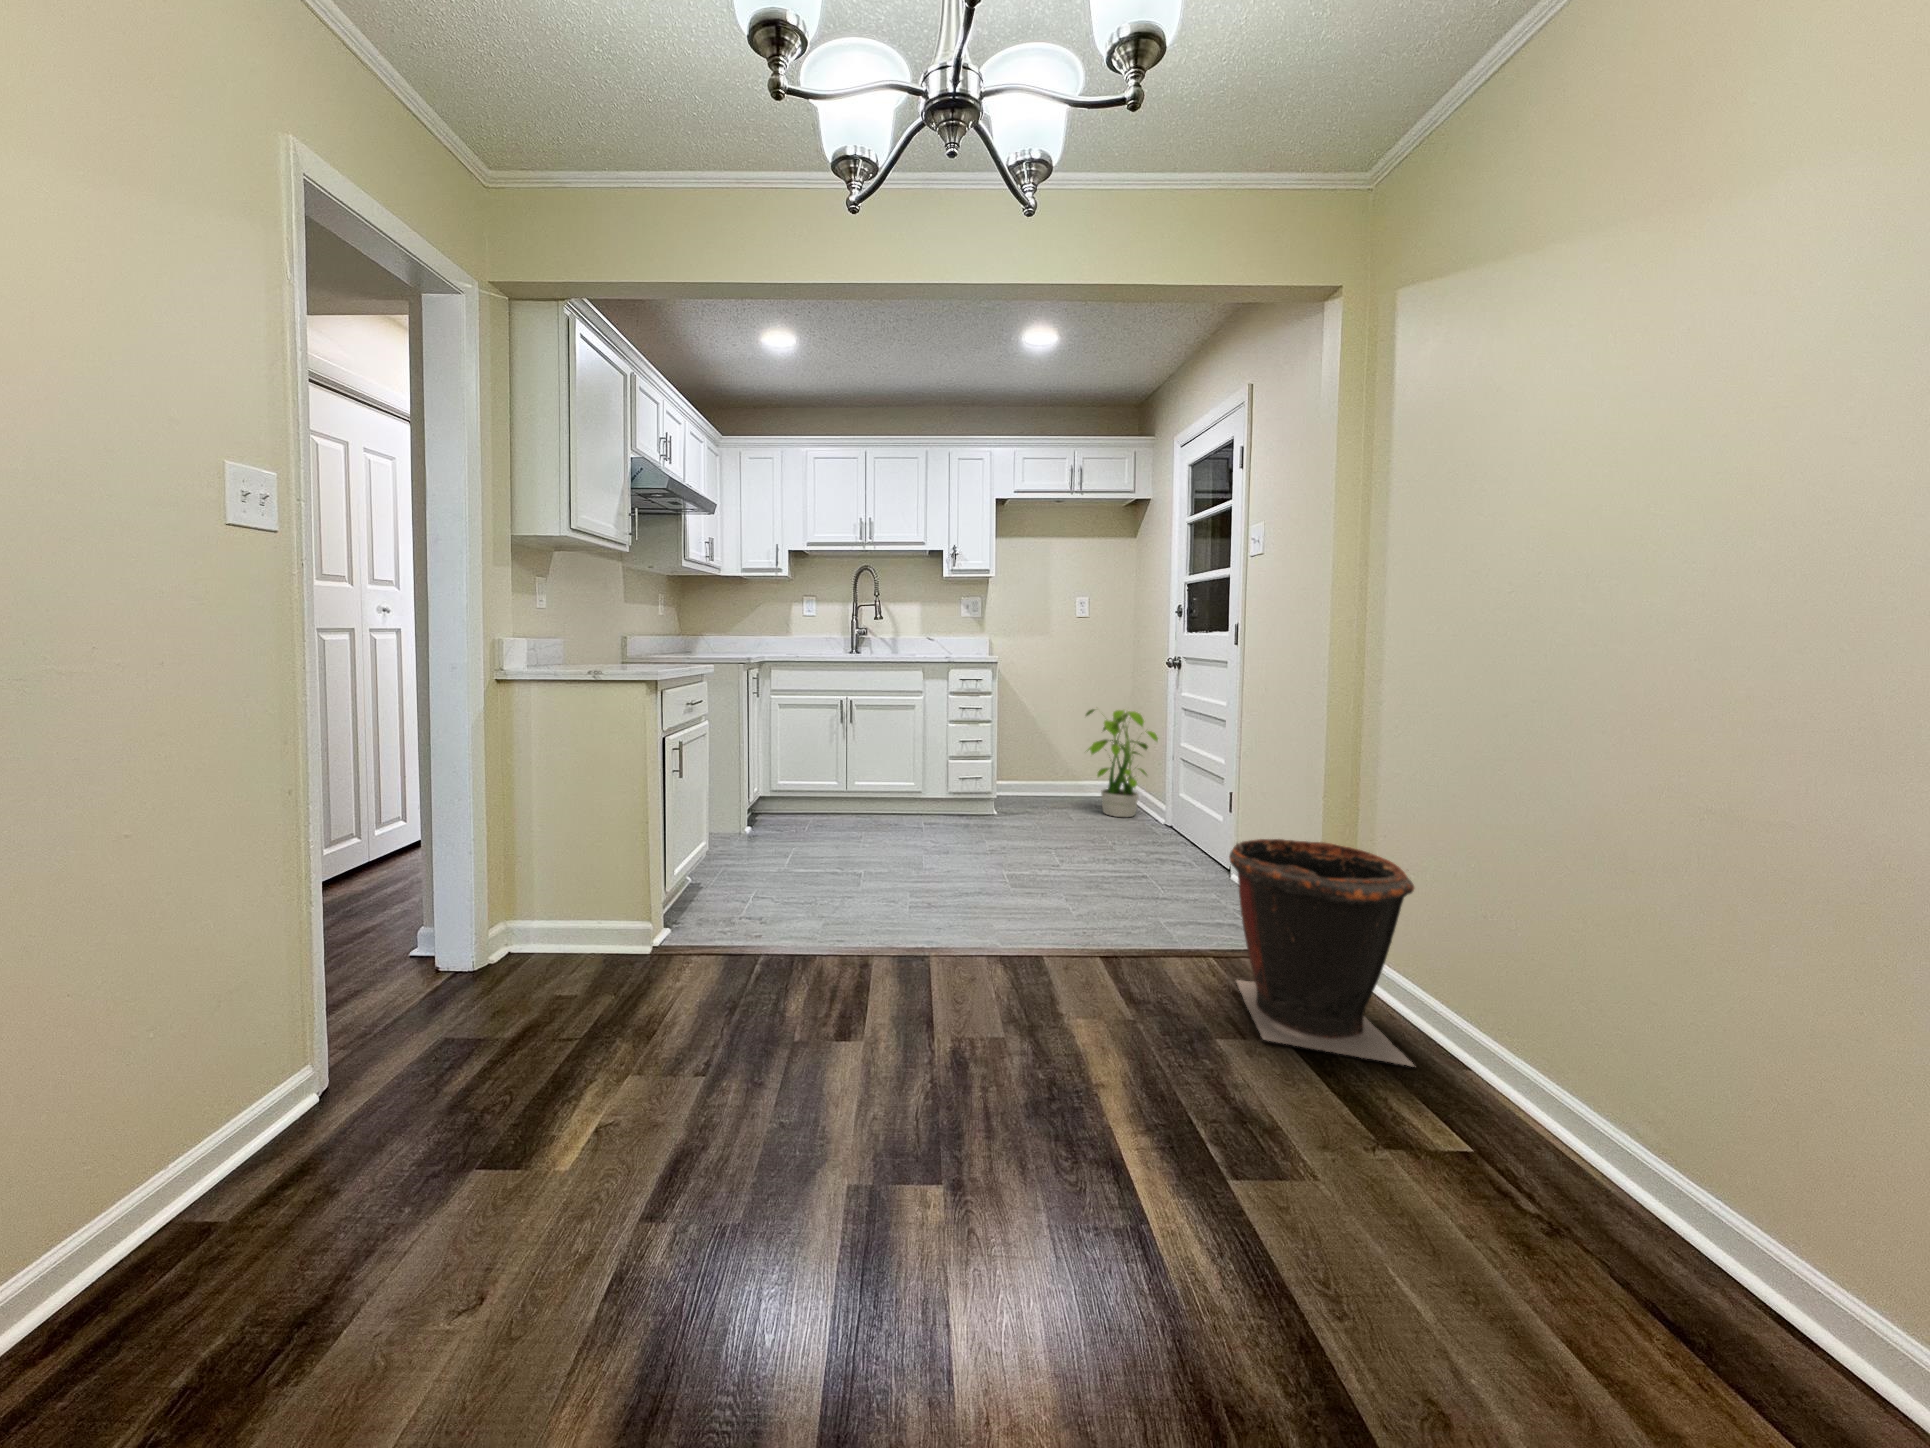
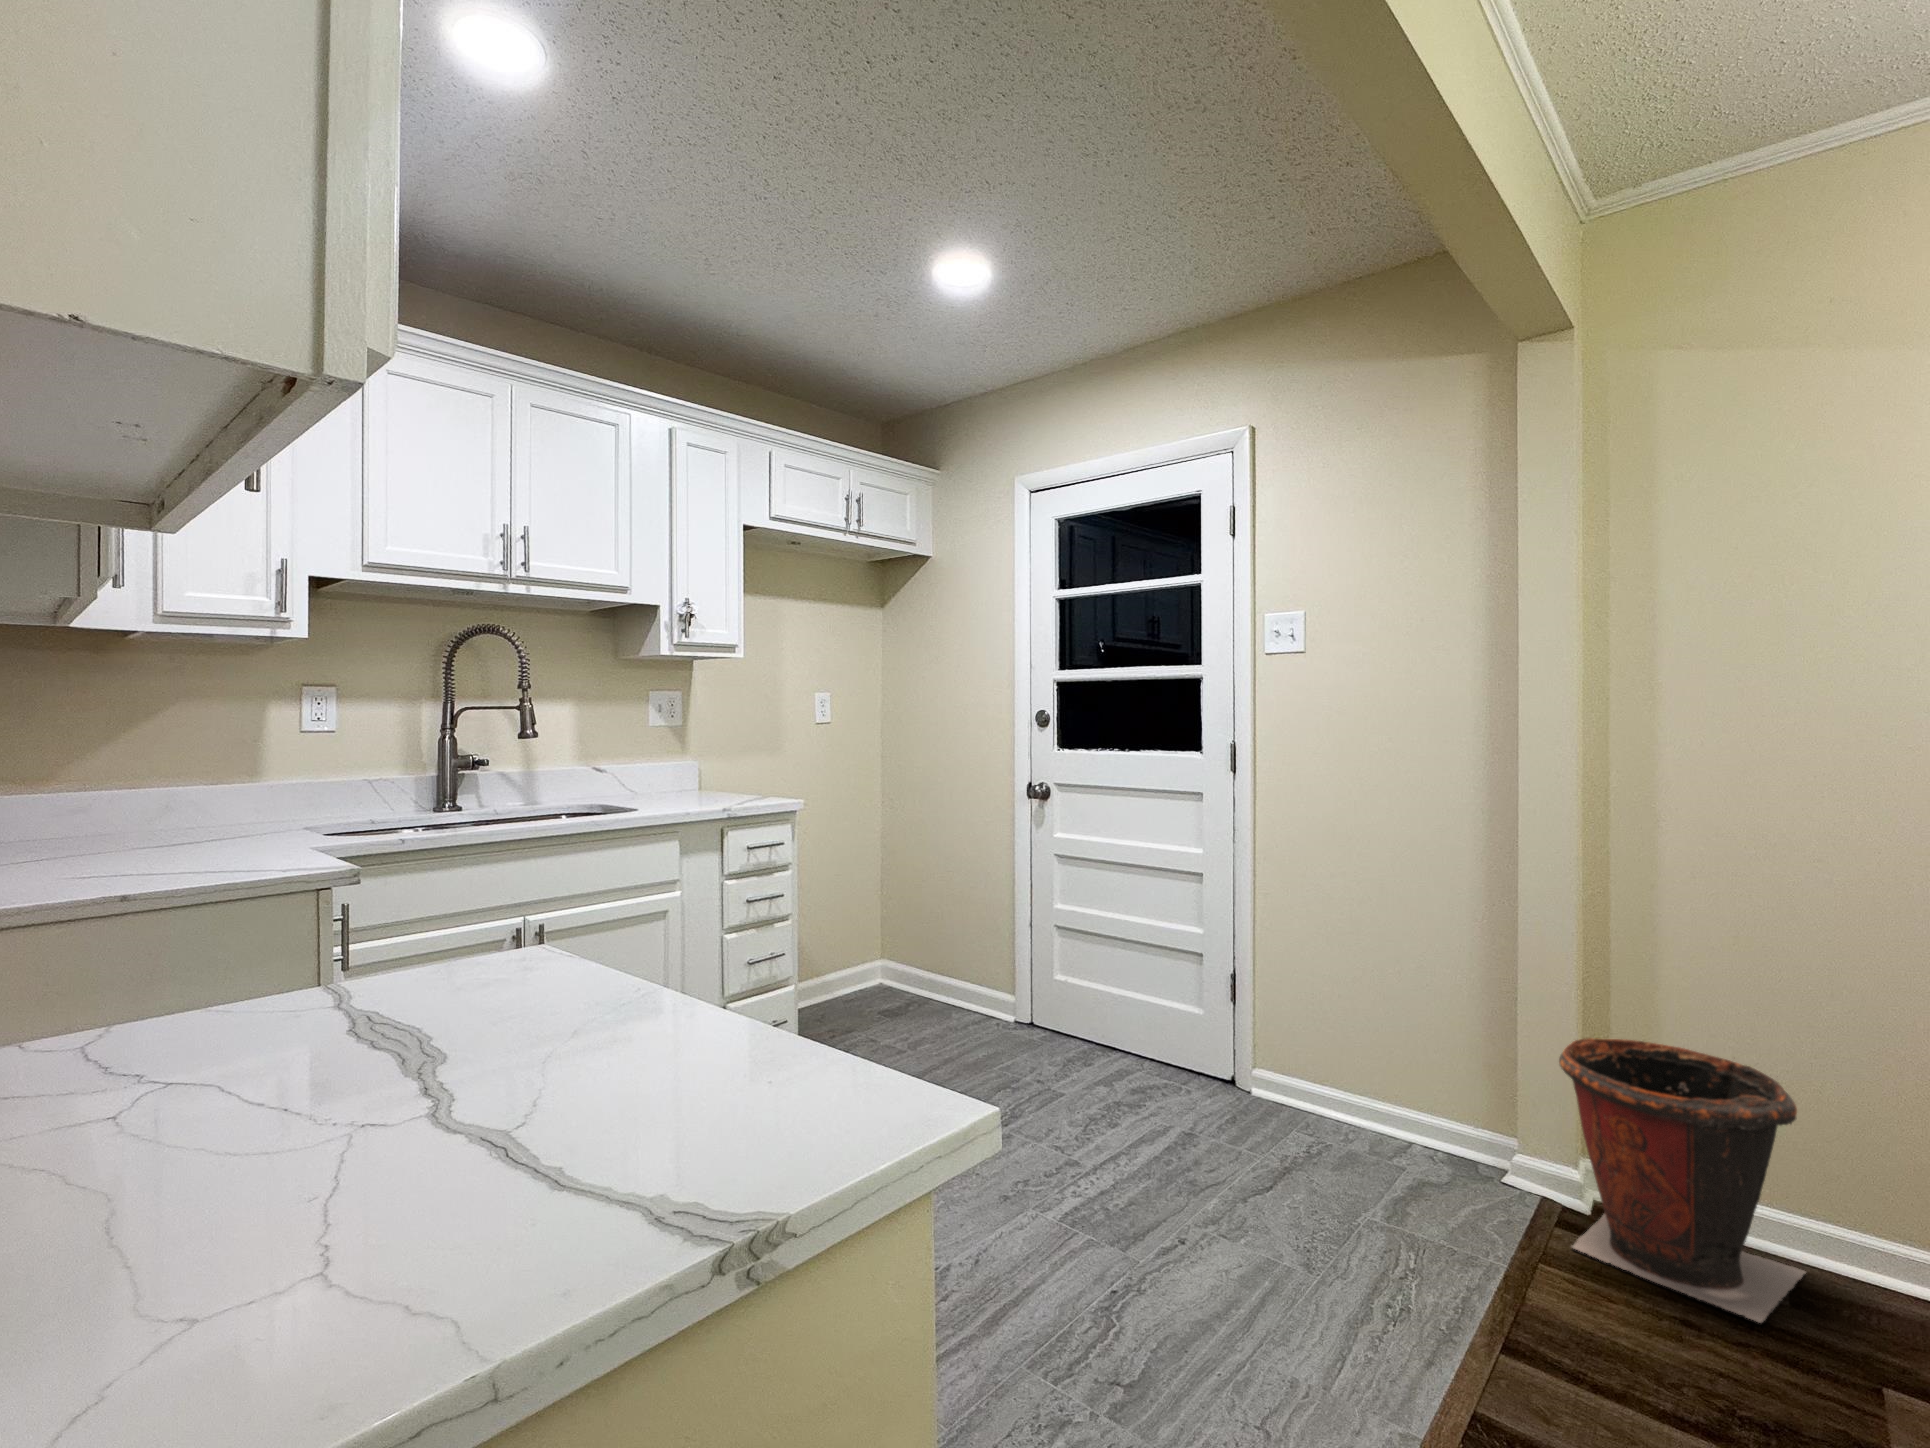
potted plant: present [1086,709,1158,817] -> none [885,855,996,1027]

